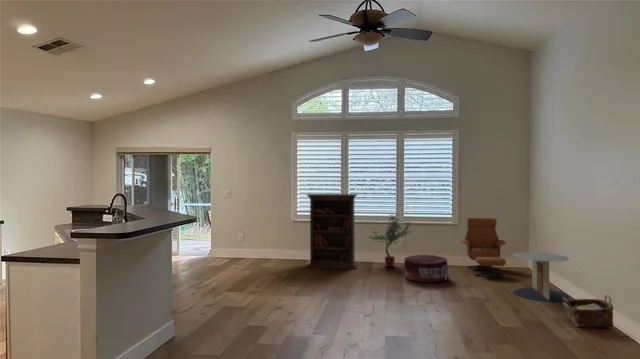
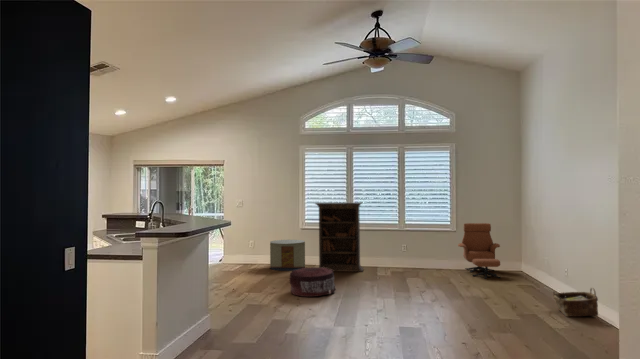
potted tree: present [369,215,411,267] -> none [372,221,413,270]
side table: present [513,253,570,301] -> present [270,240,305,271]
pouf: present [404,255,449,282] -> present [290,267,336,297]

